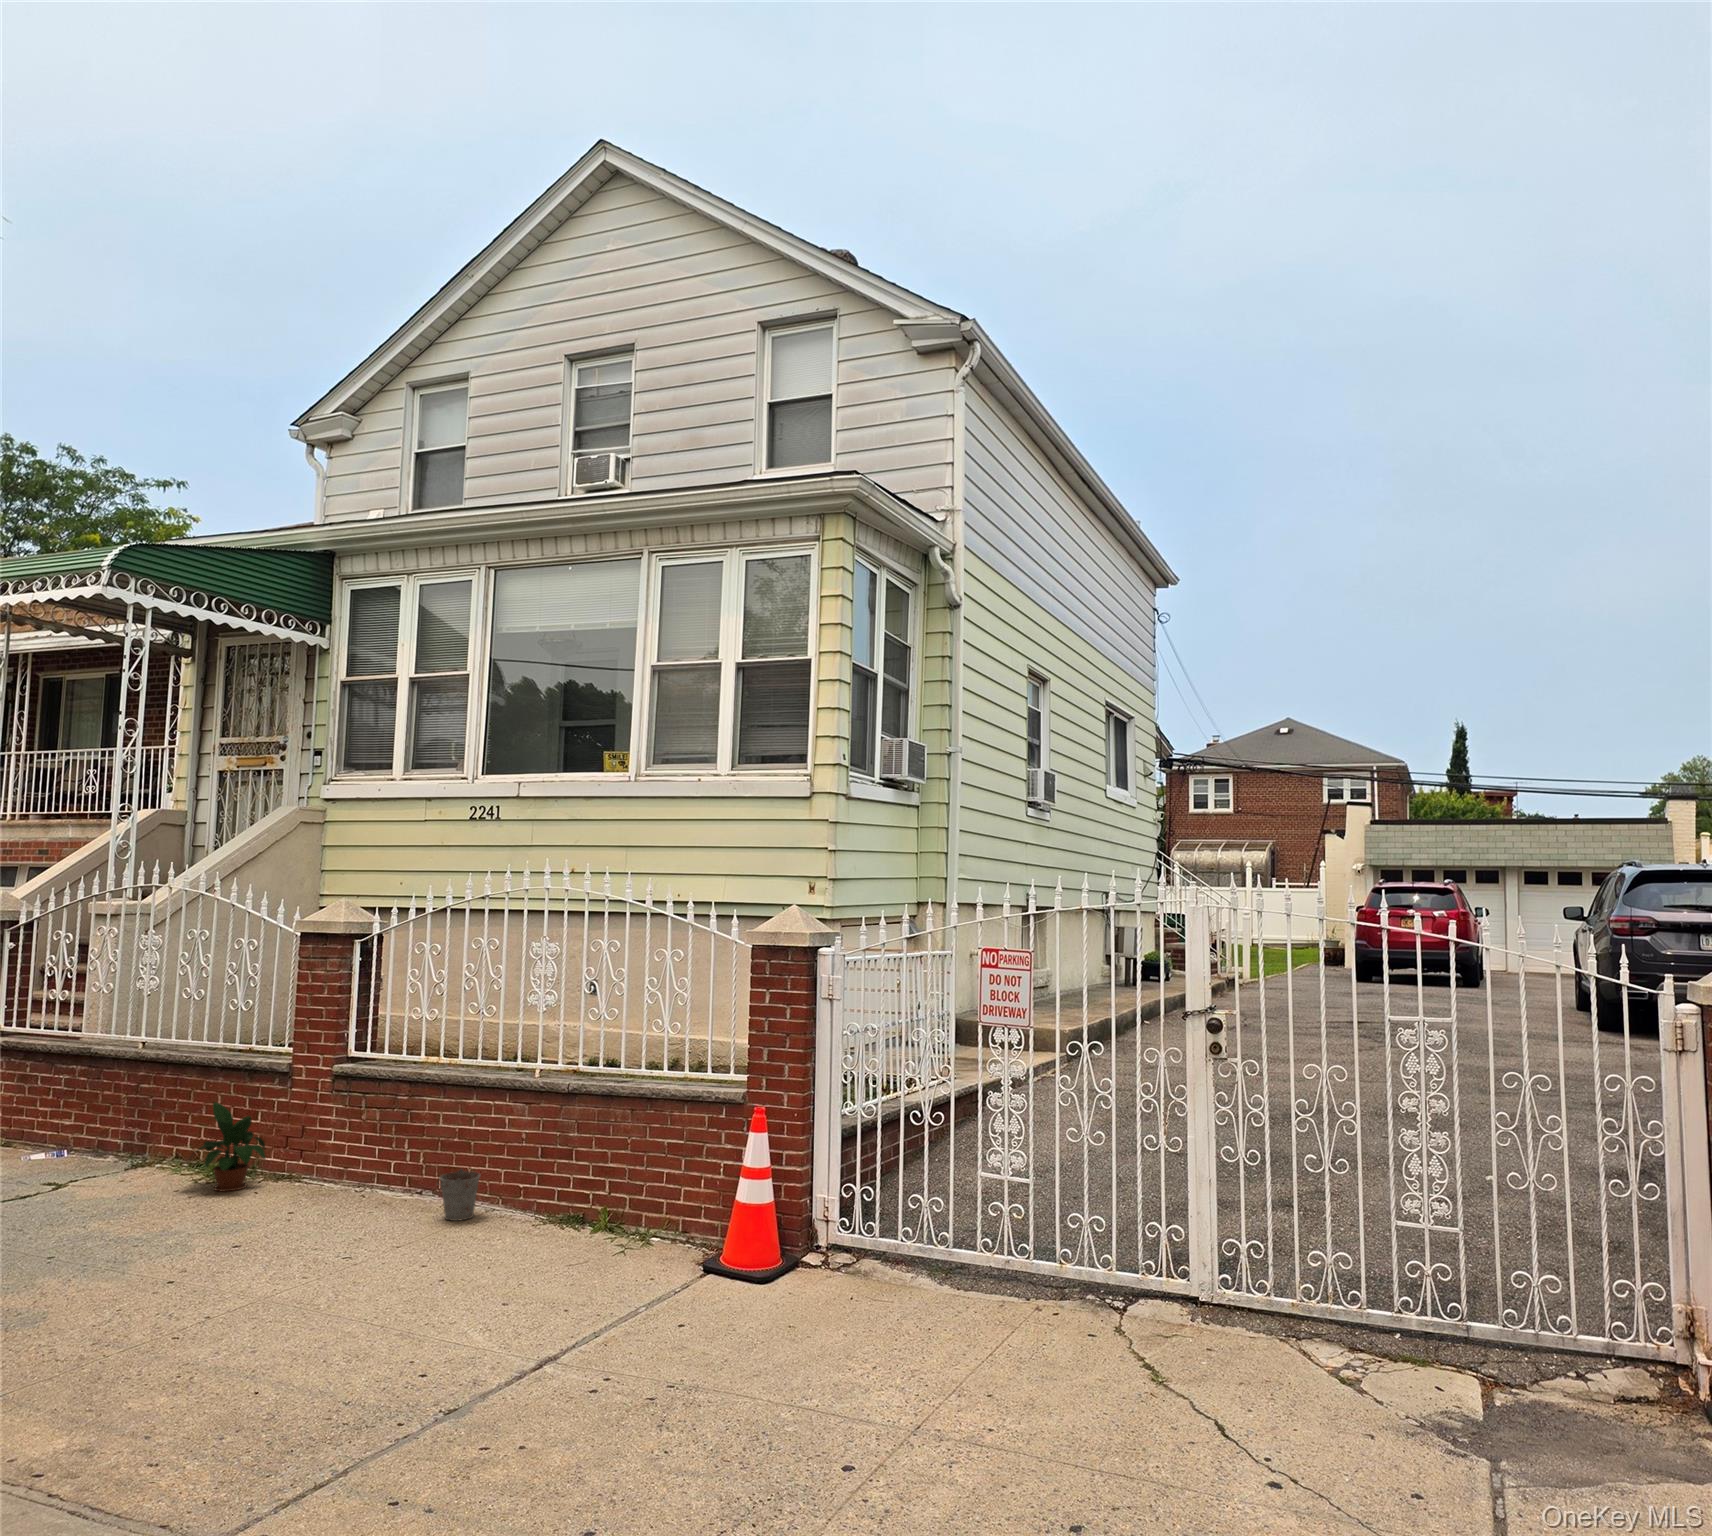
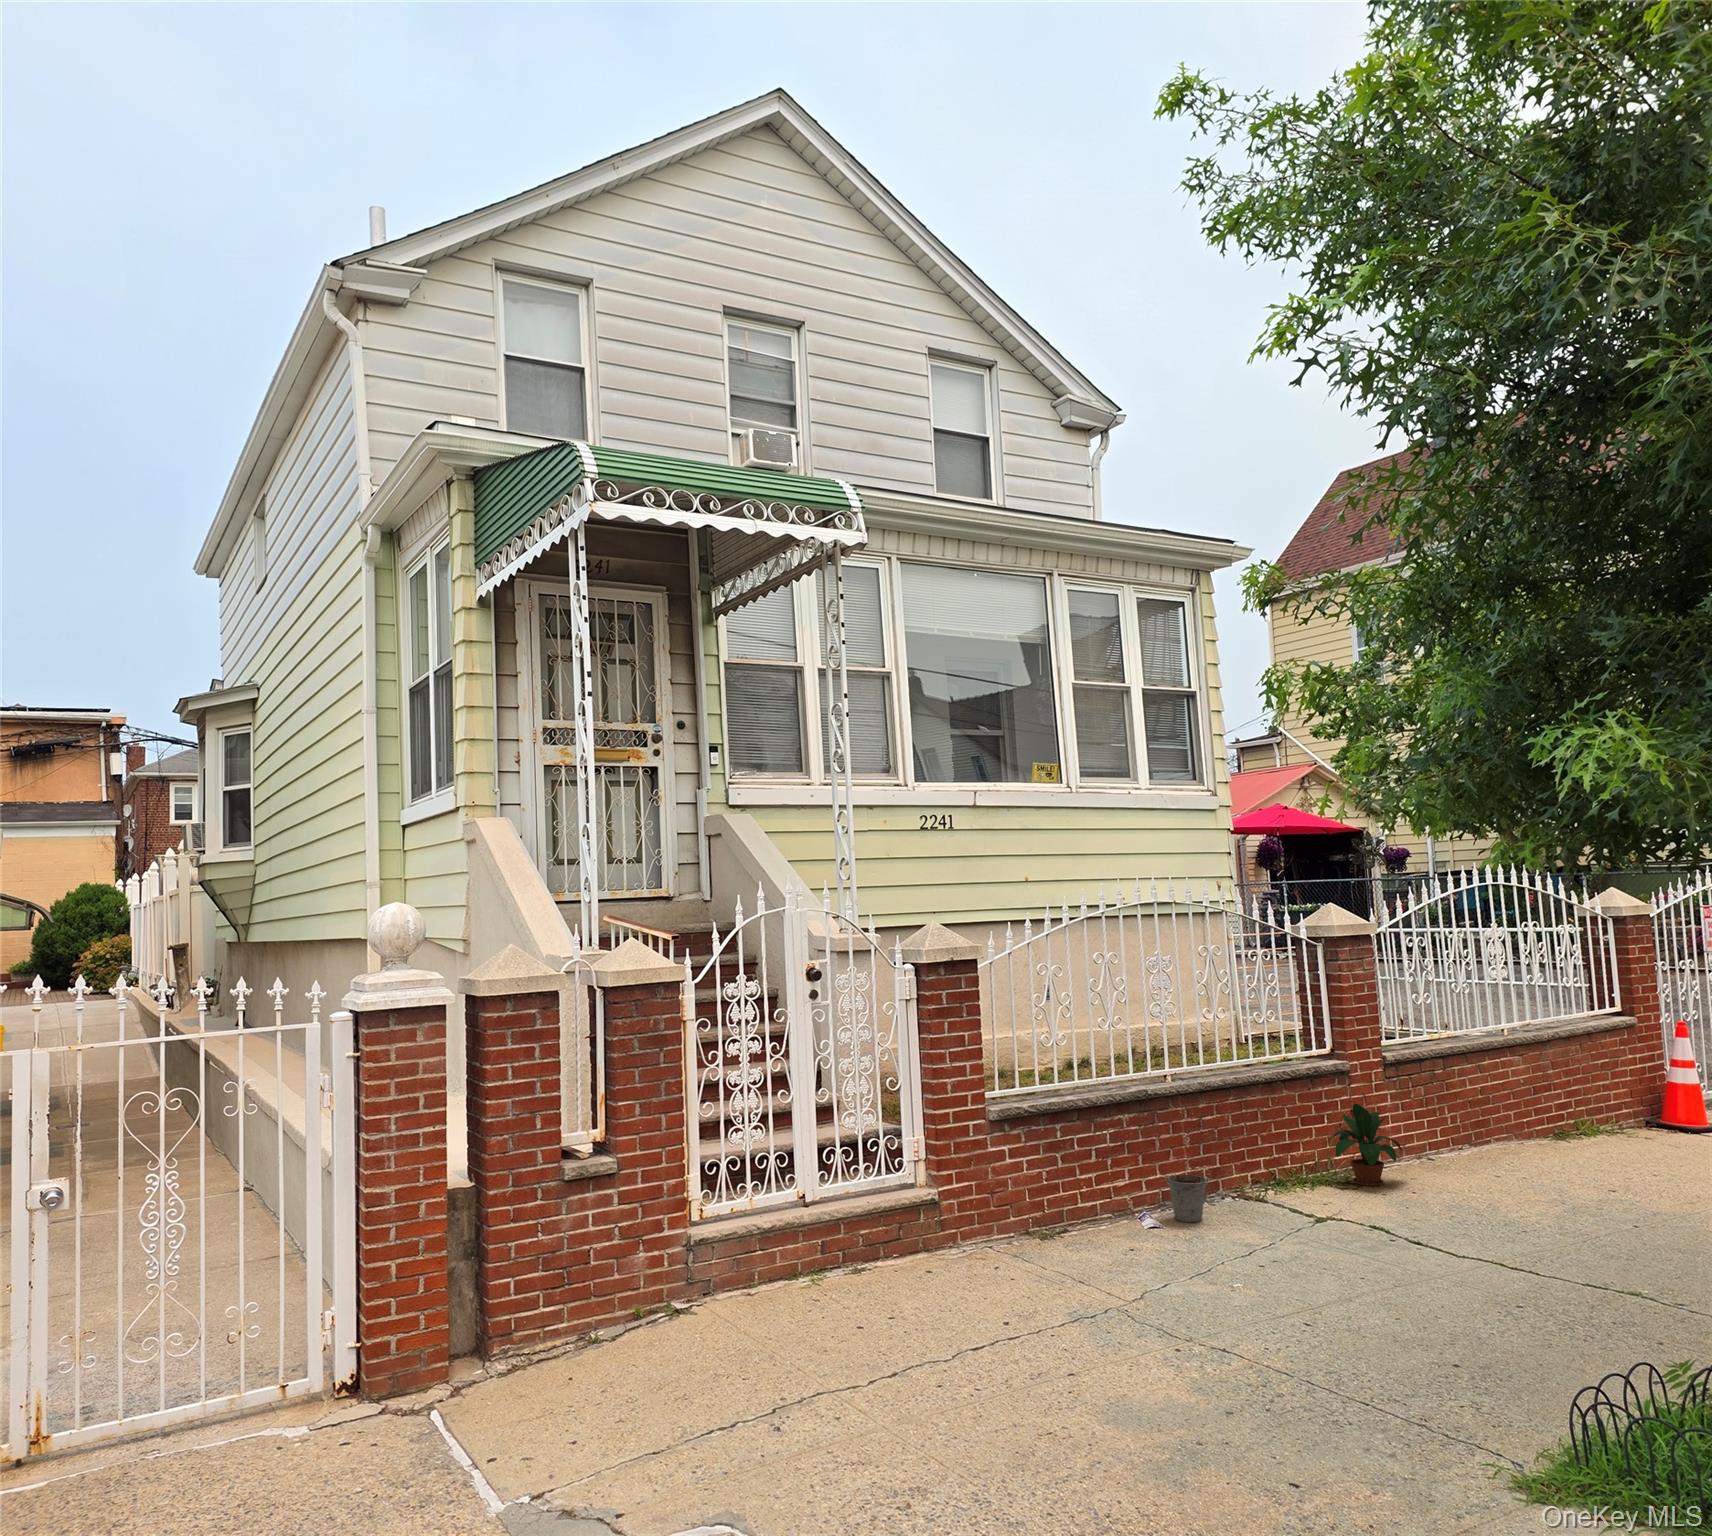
bucket: present [437,1169,480,1221] -> present [1166,1175,1208,1222]

